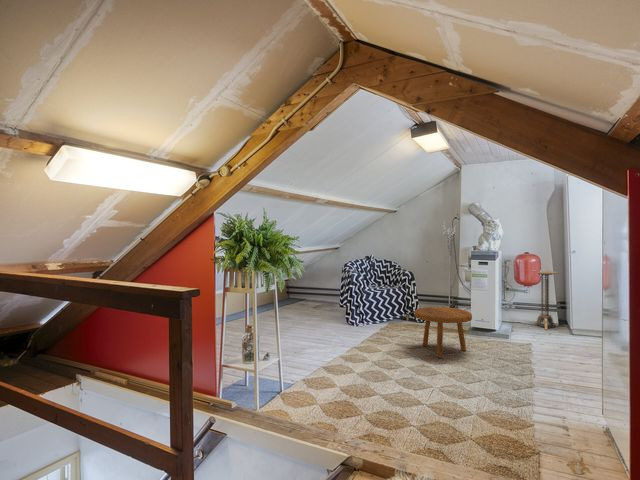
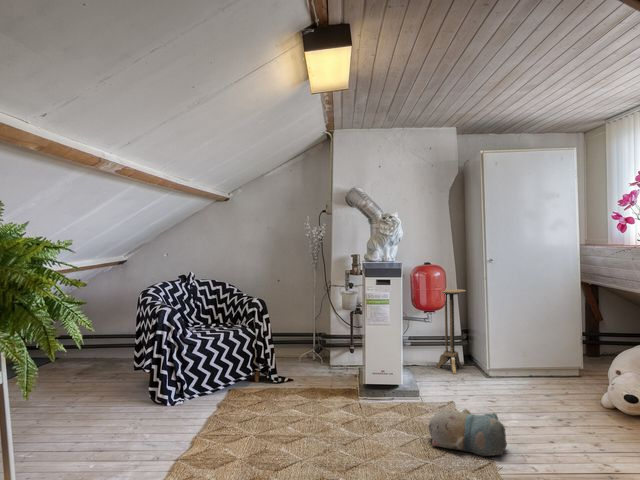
footstool: present [414,307,472,358] -> none [289,360,387,457]
plush toy: none [498,342,548,371] -> present [429,409,507,456]

